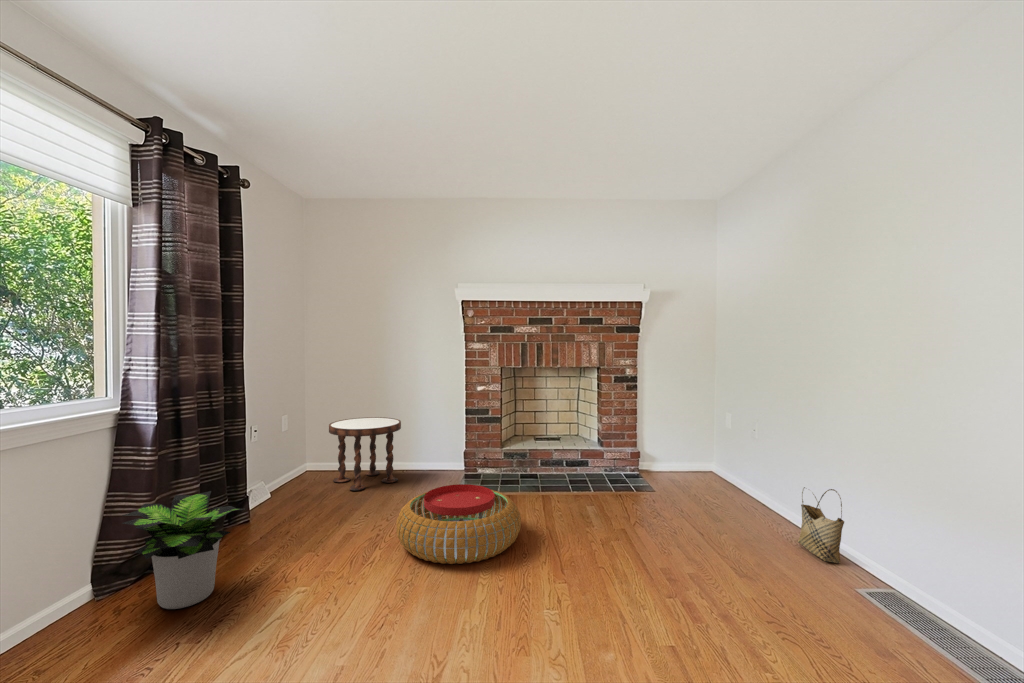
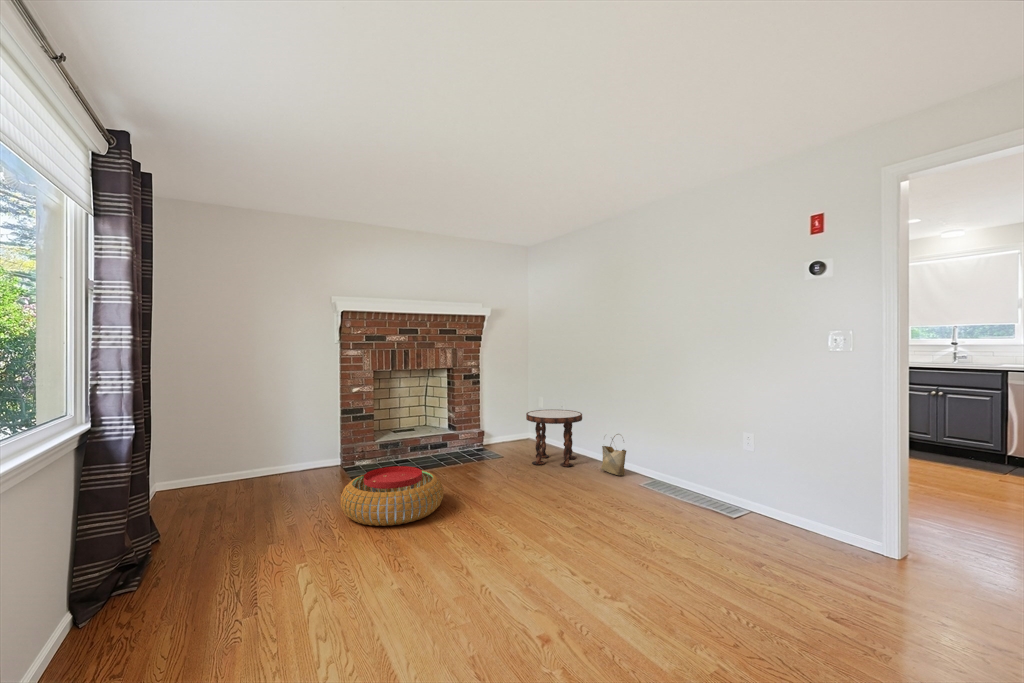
side table: present [329,417,401,491] -> present [526,410,582,467]
potted plant: present [123,491,243,609] -> none [110,499,246,607]

